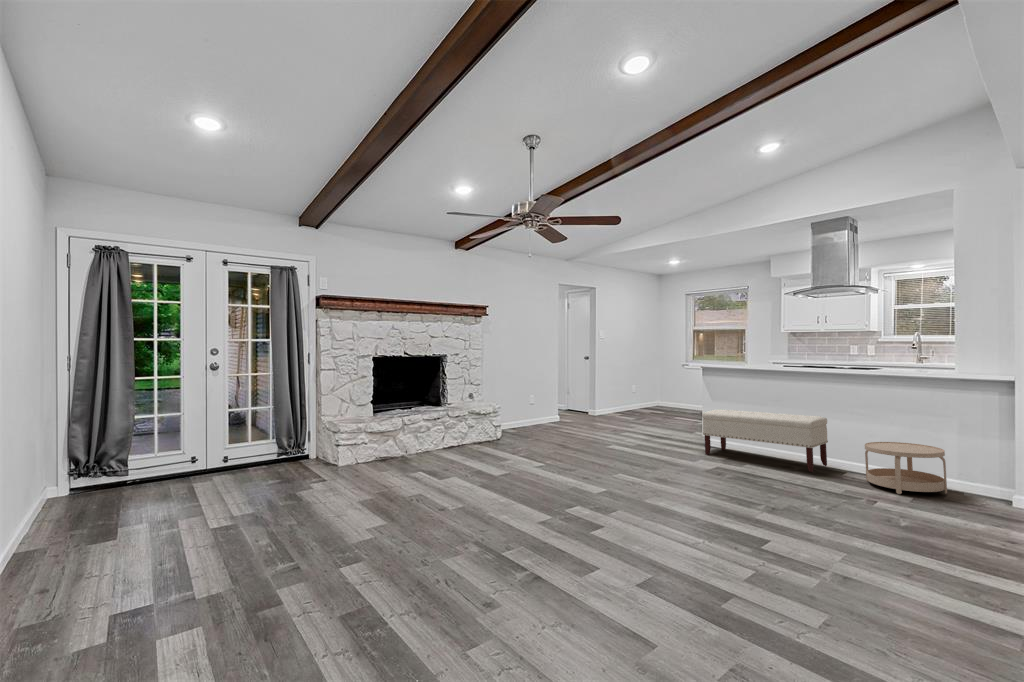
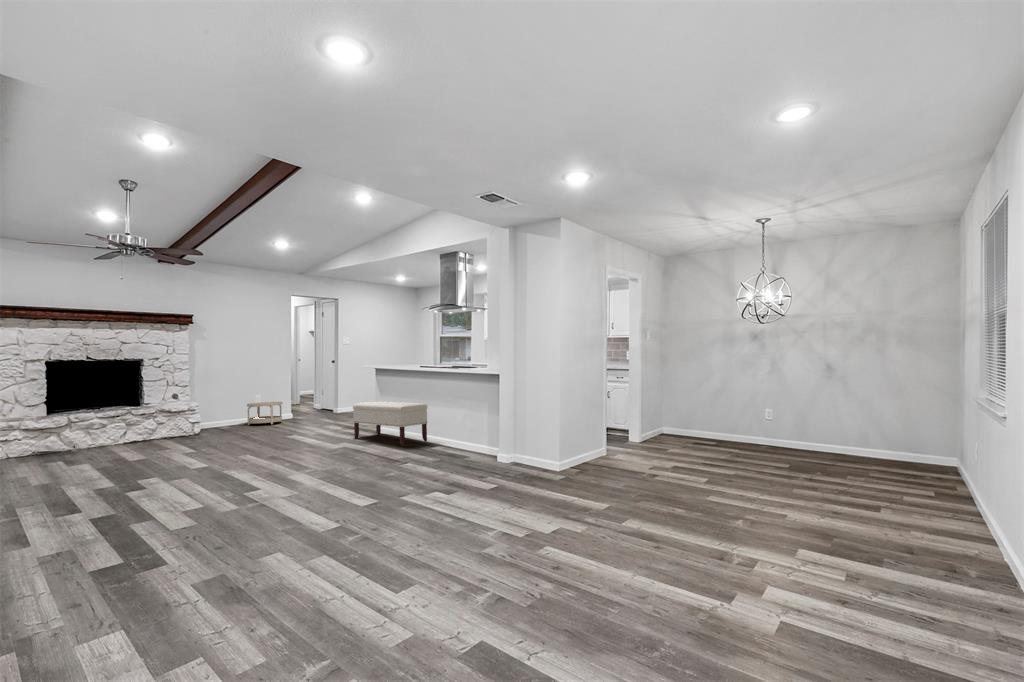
side table: present [865,442,947,494] -> present [247,402,282,425]

